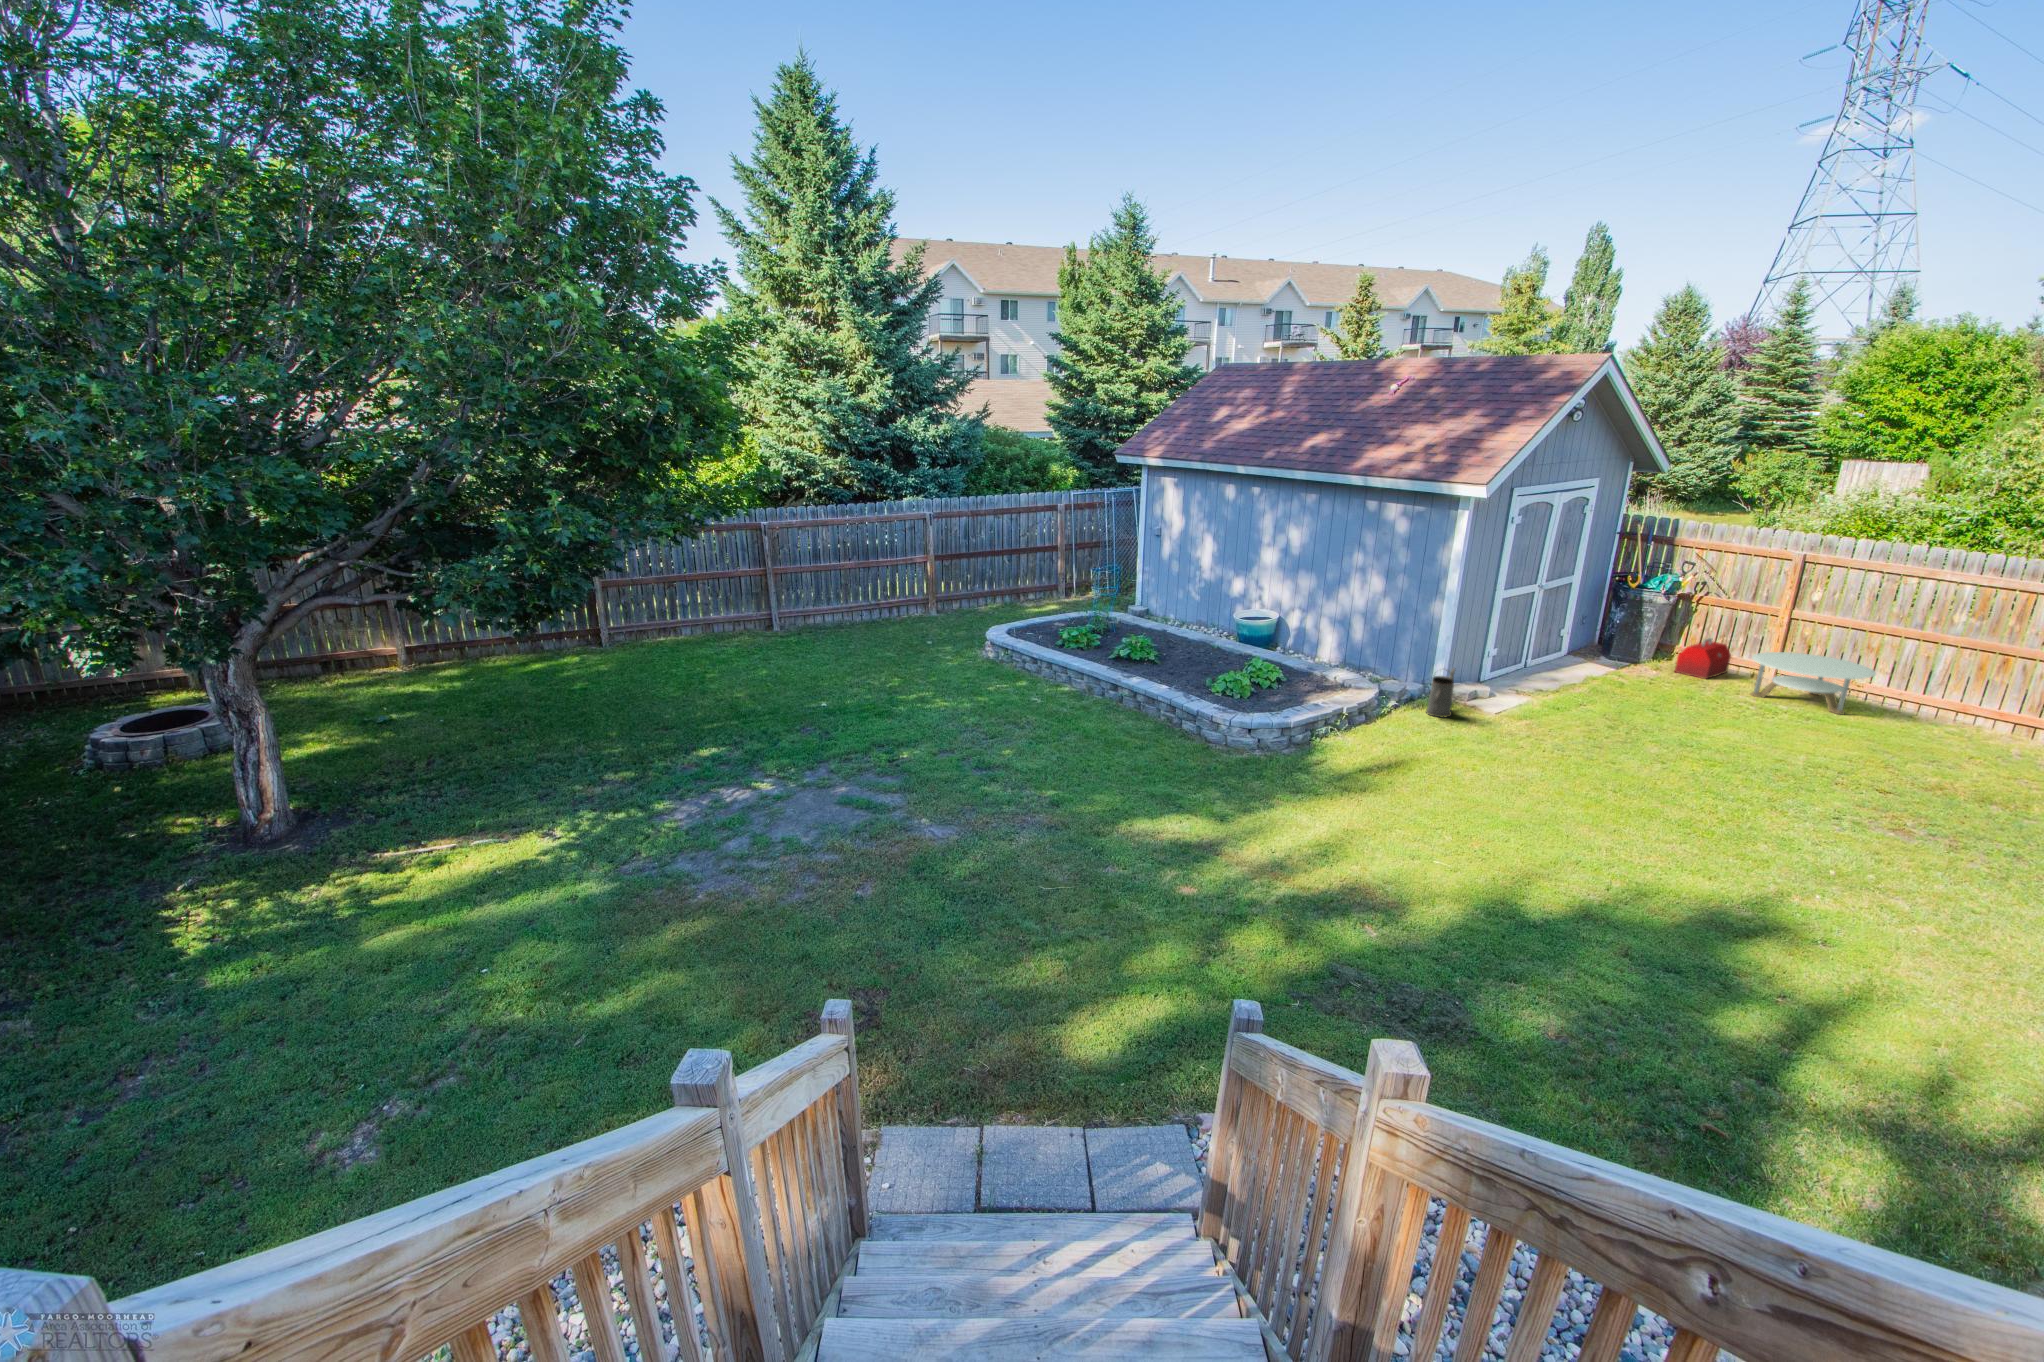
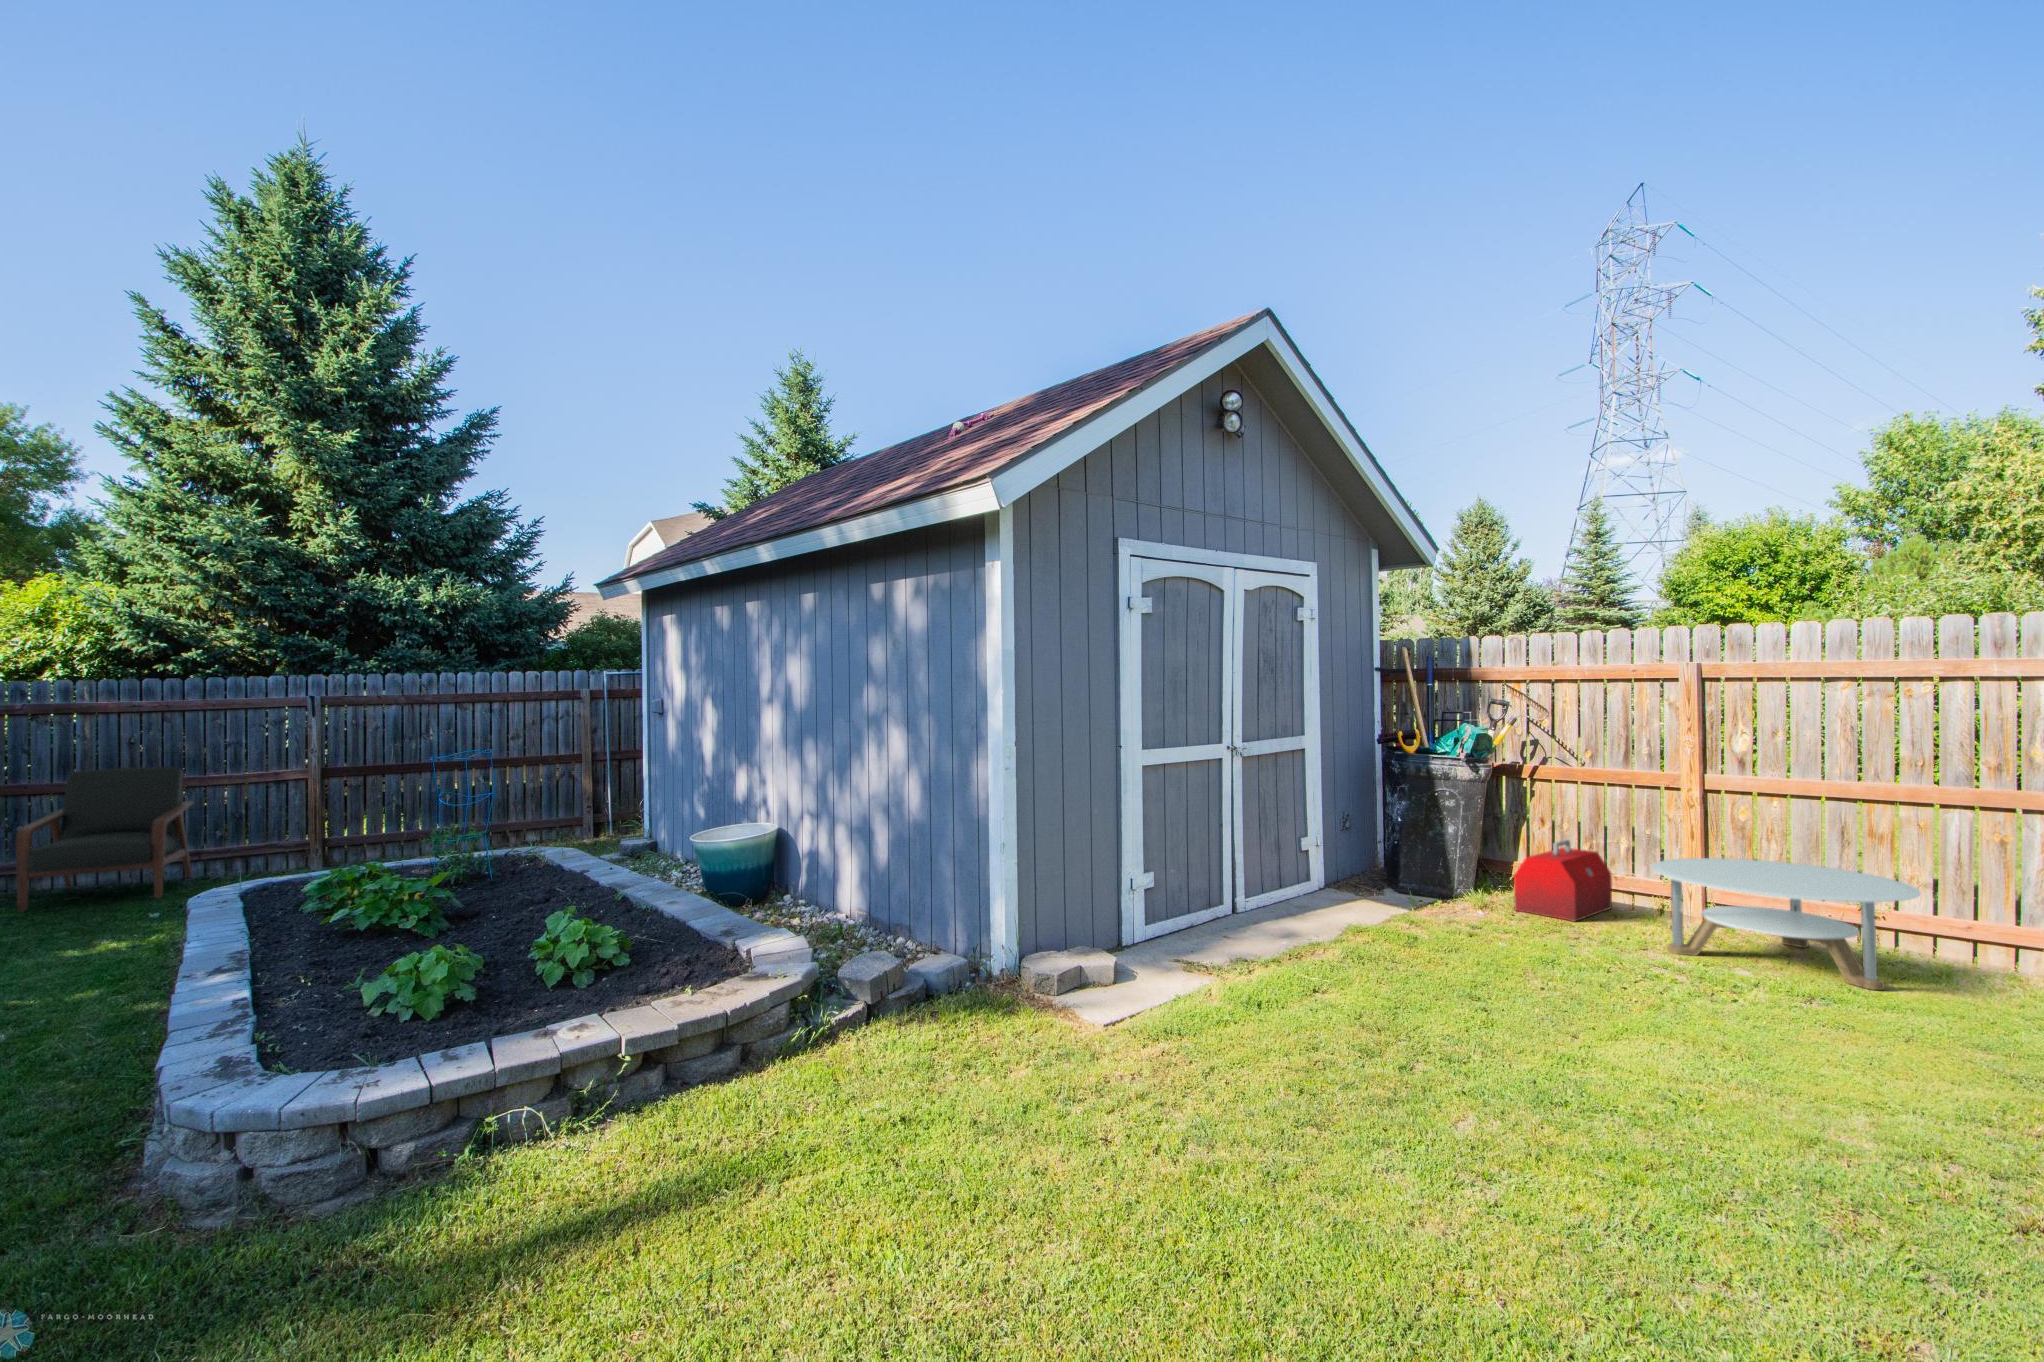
chair: none [878,575,947,651] -> present [16,767,194,911]
watering can: present [1426,668,1455,718] -> none [923,902,1012,1032]

